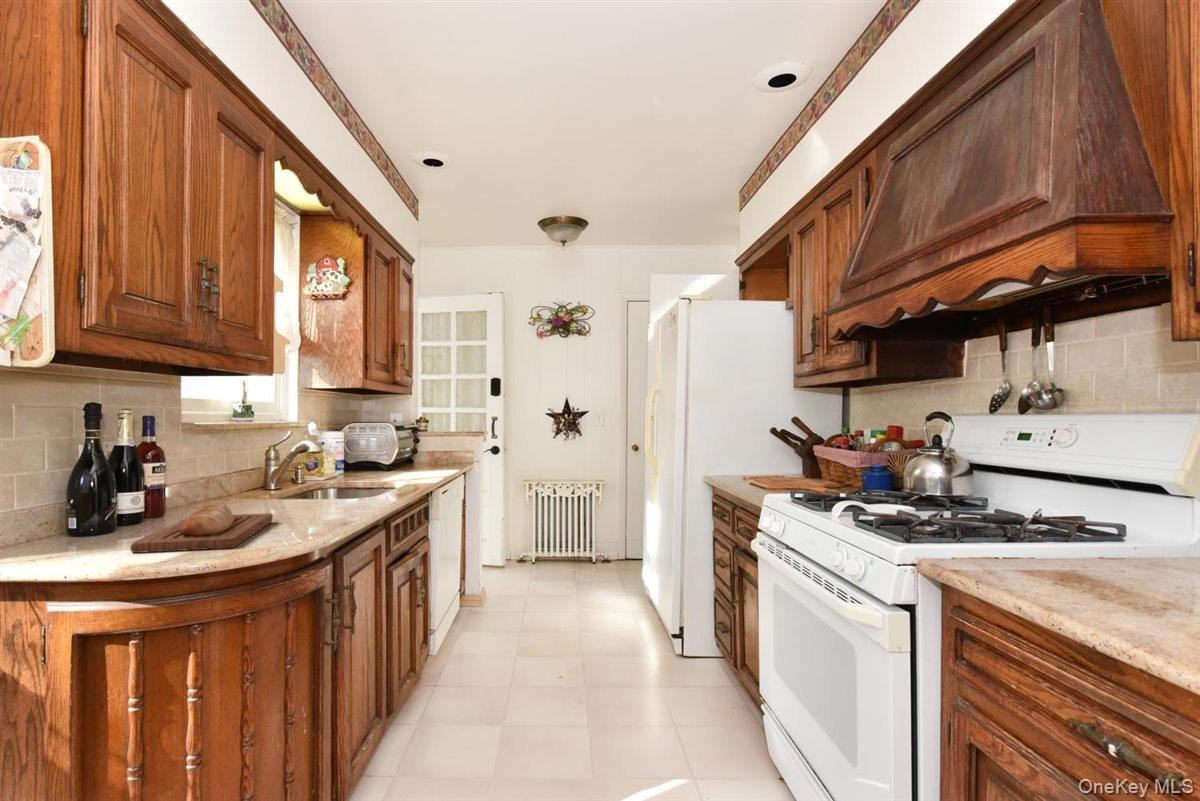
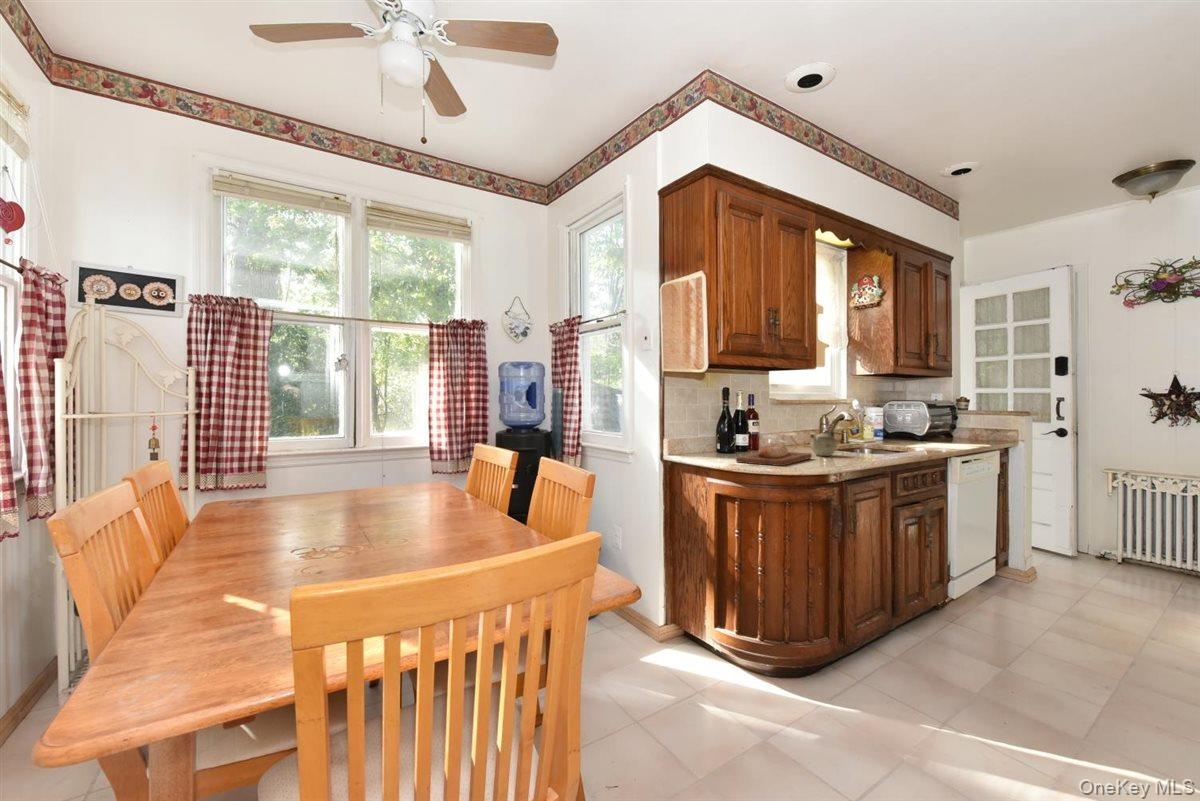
teapot: none [264,471,307,513] -> present [810,429,837,456]

